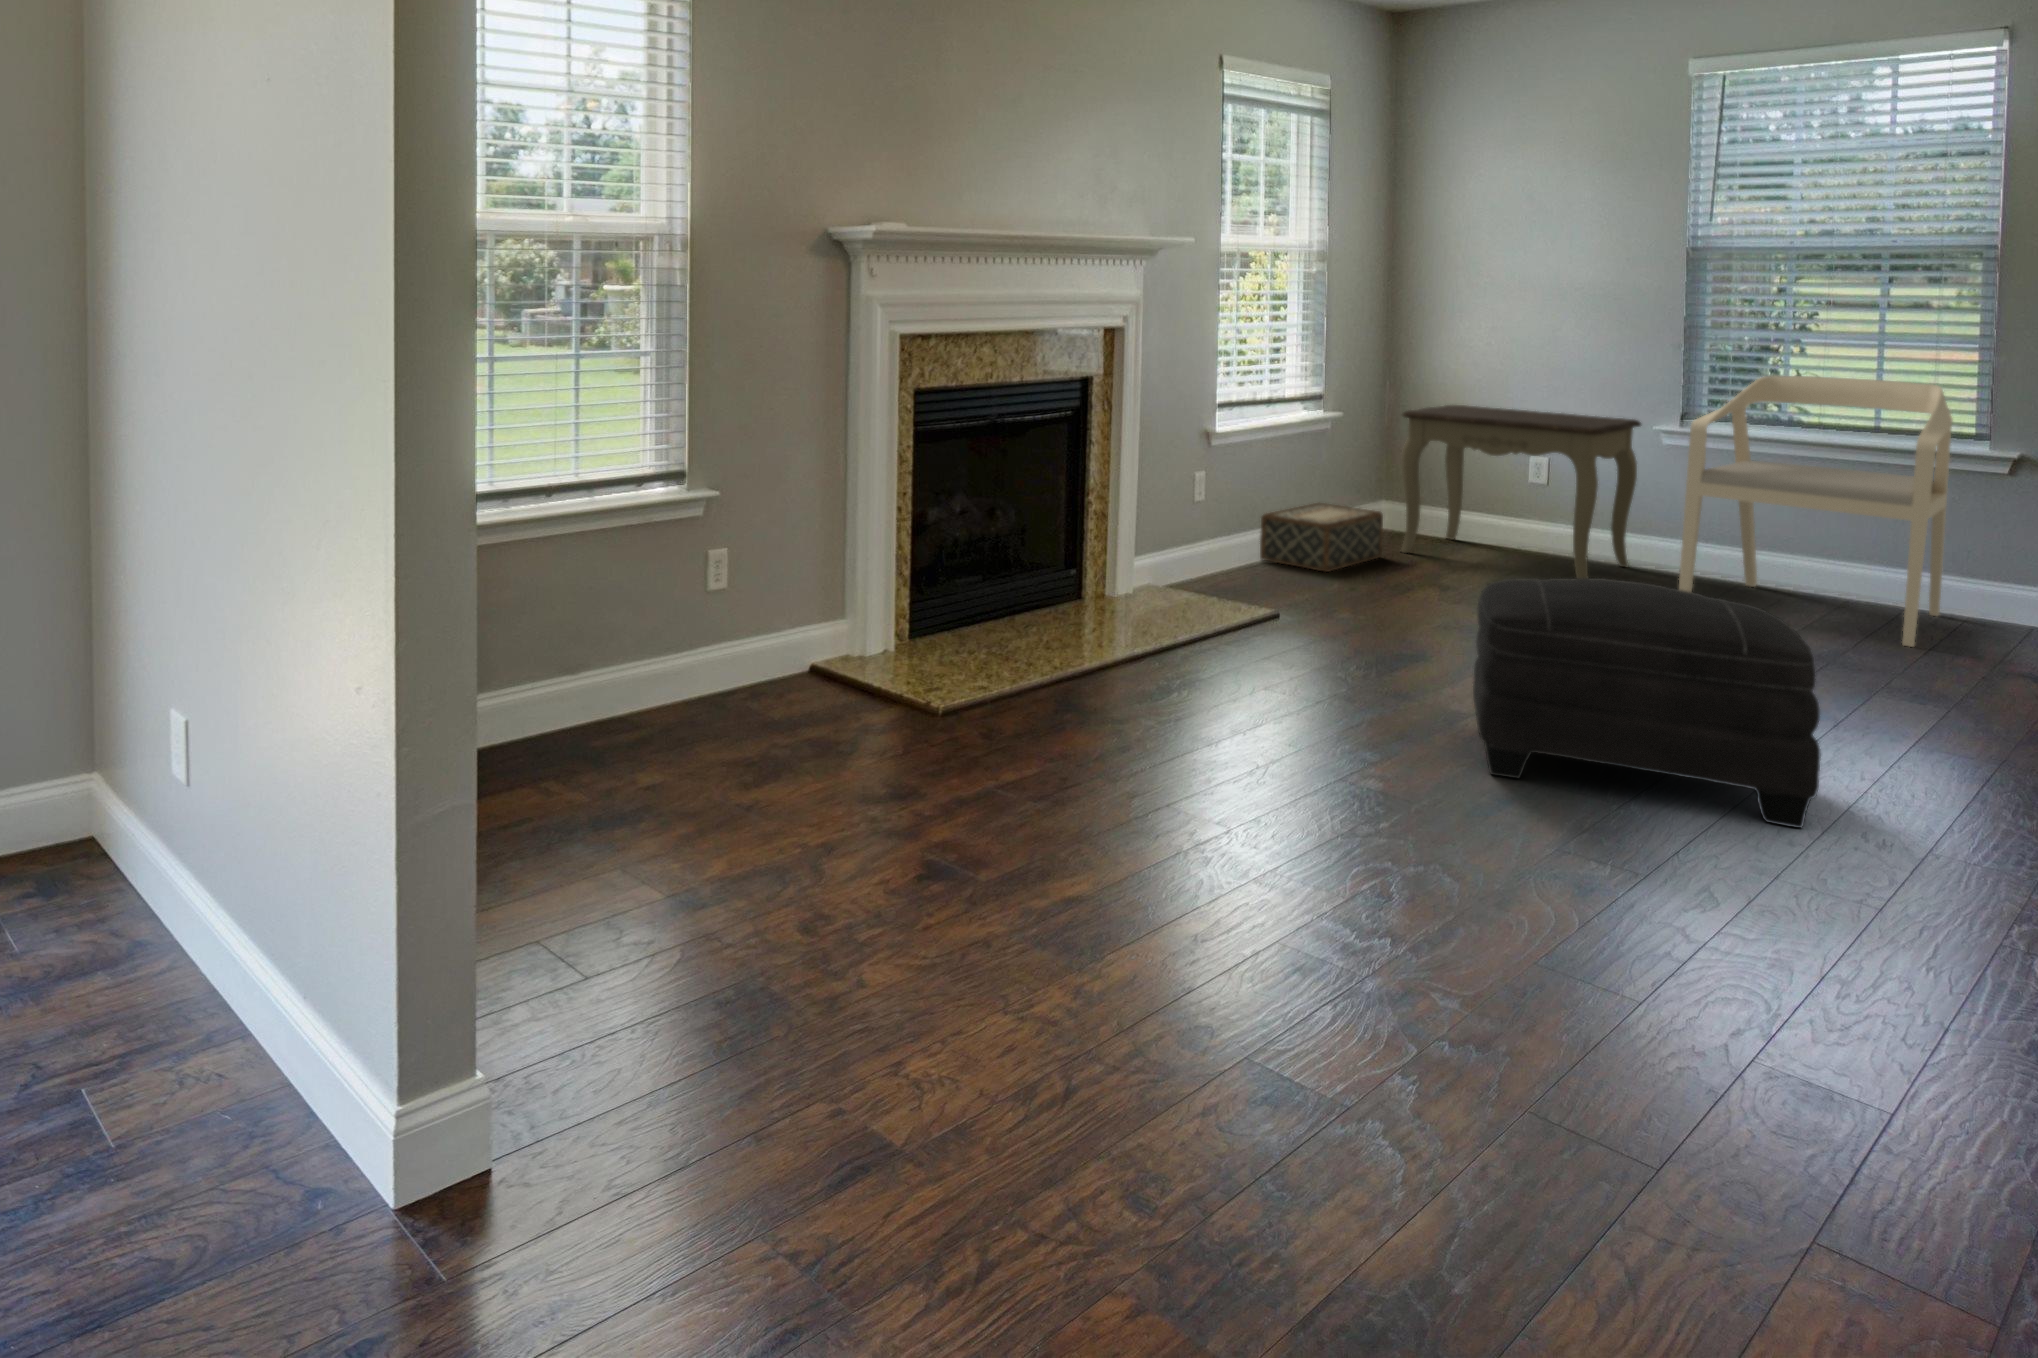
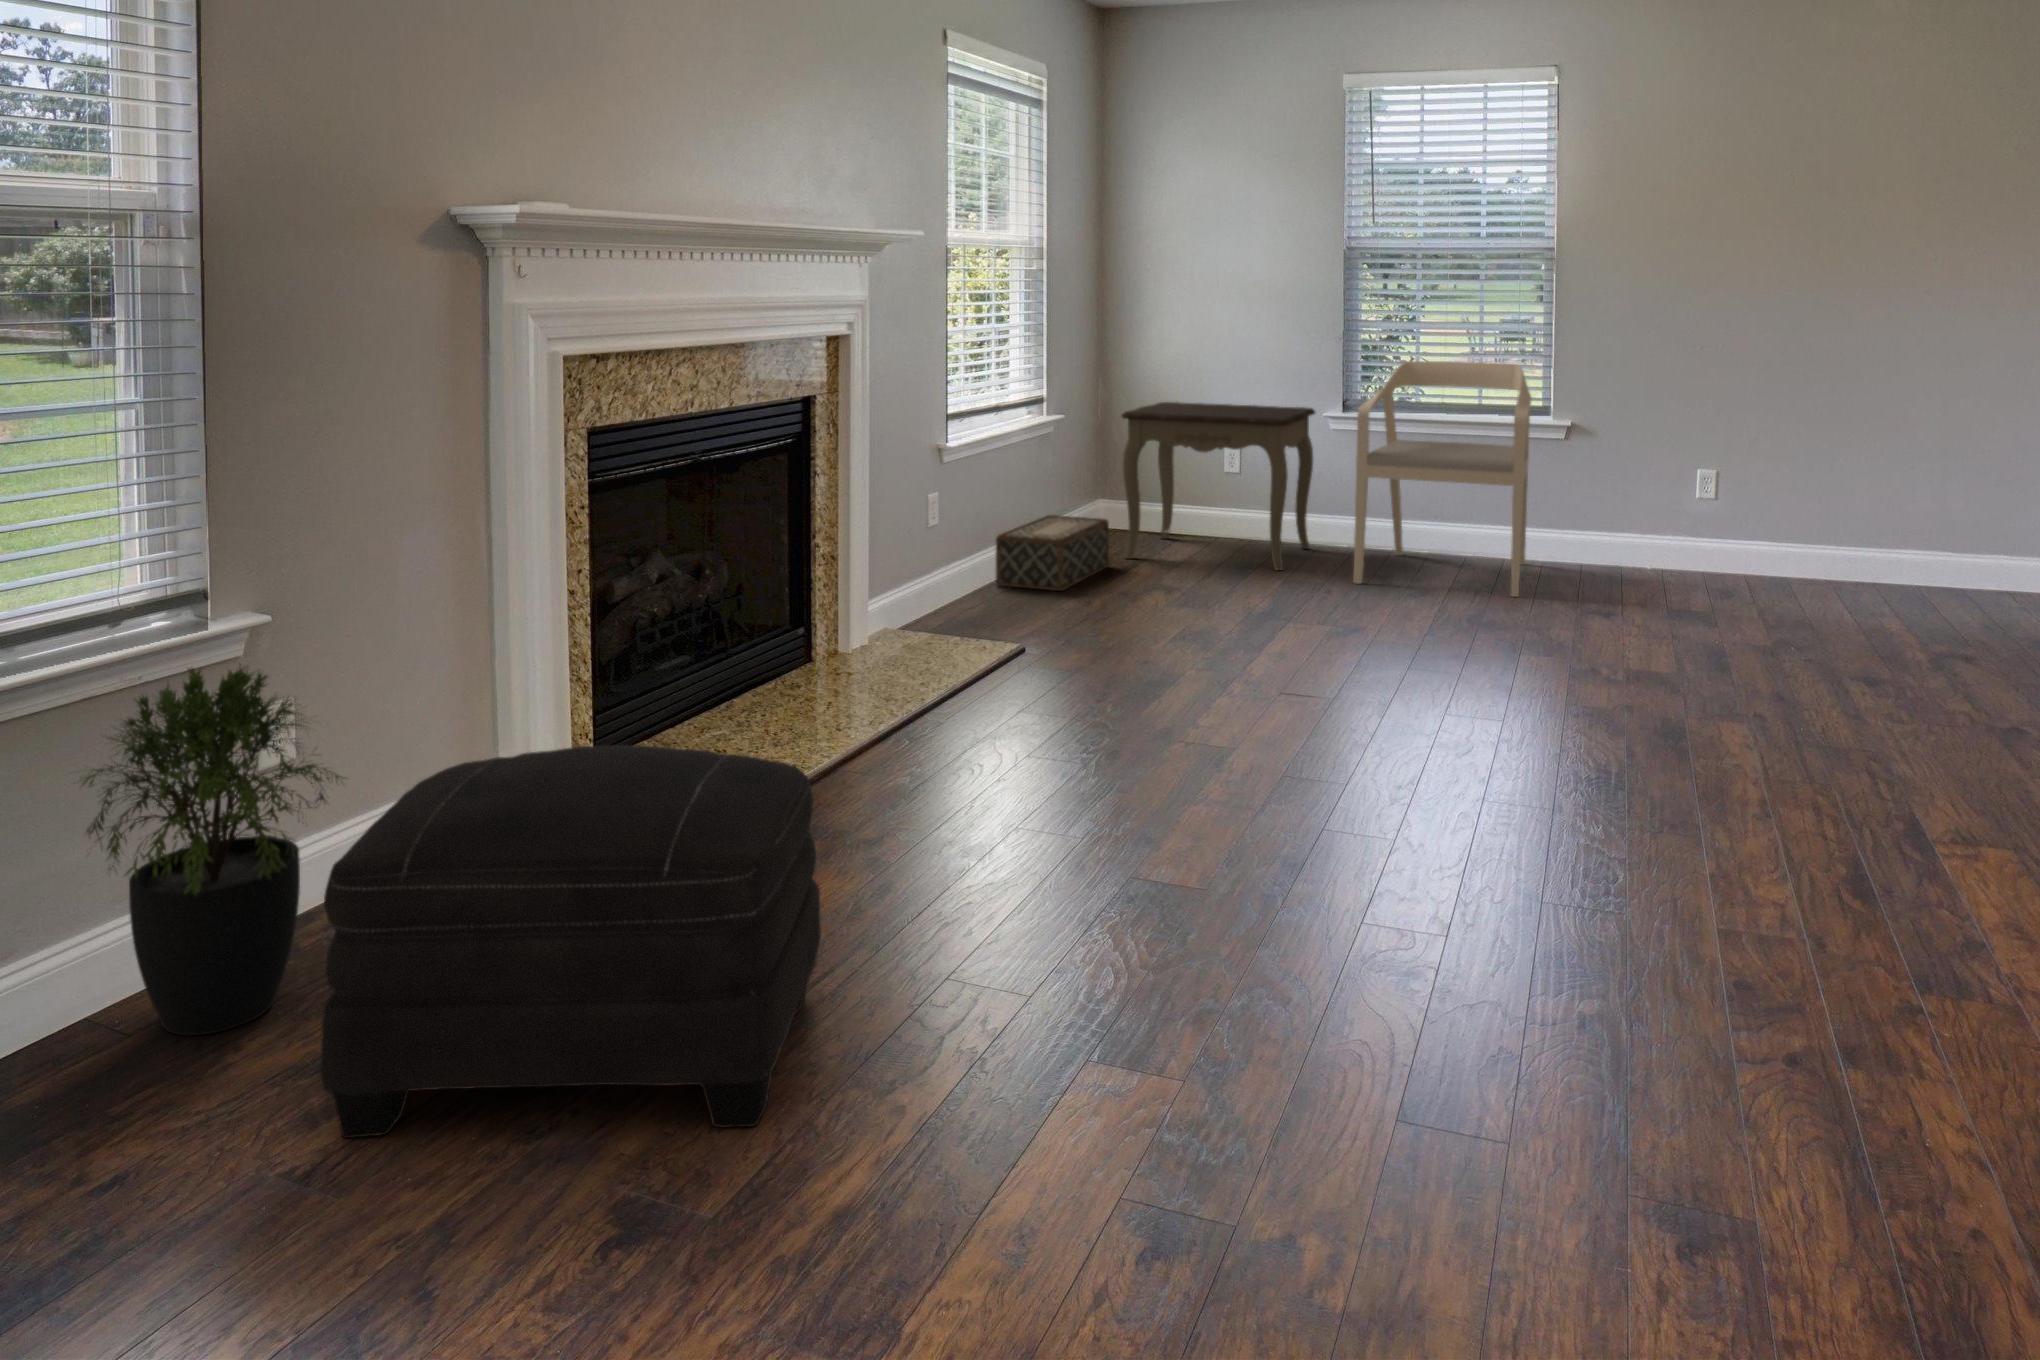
potted plant: none [616,517,764,747] -> present [81,664,343,1036]
ottoman: present [1473,578,1821,828] -> present [321,745,821,1138]

